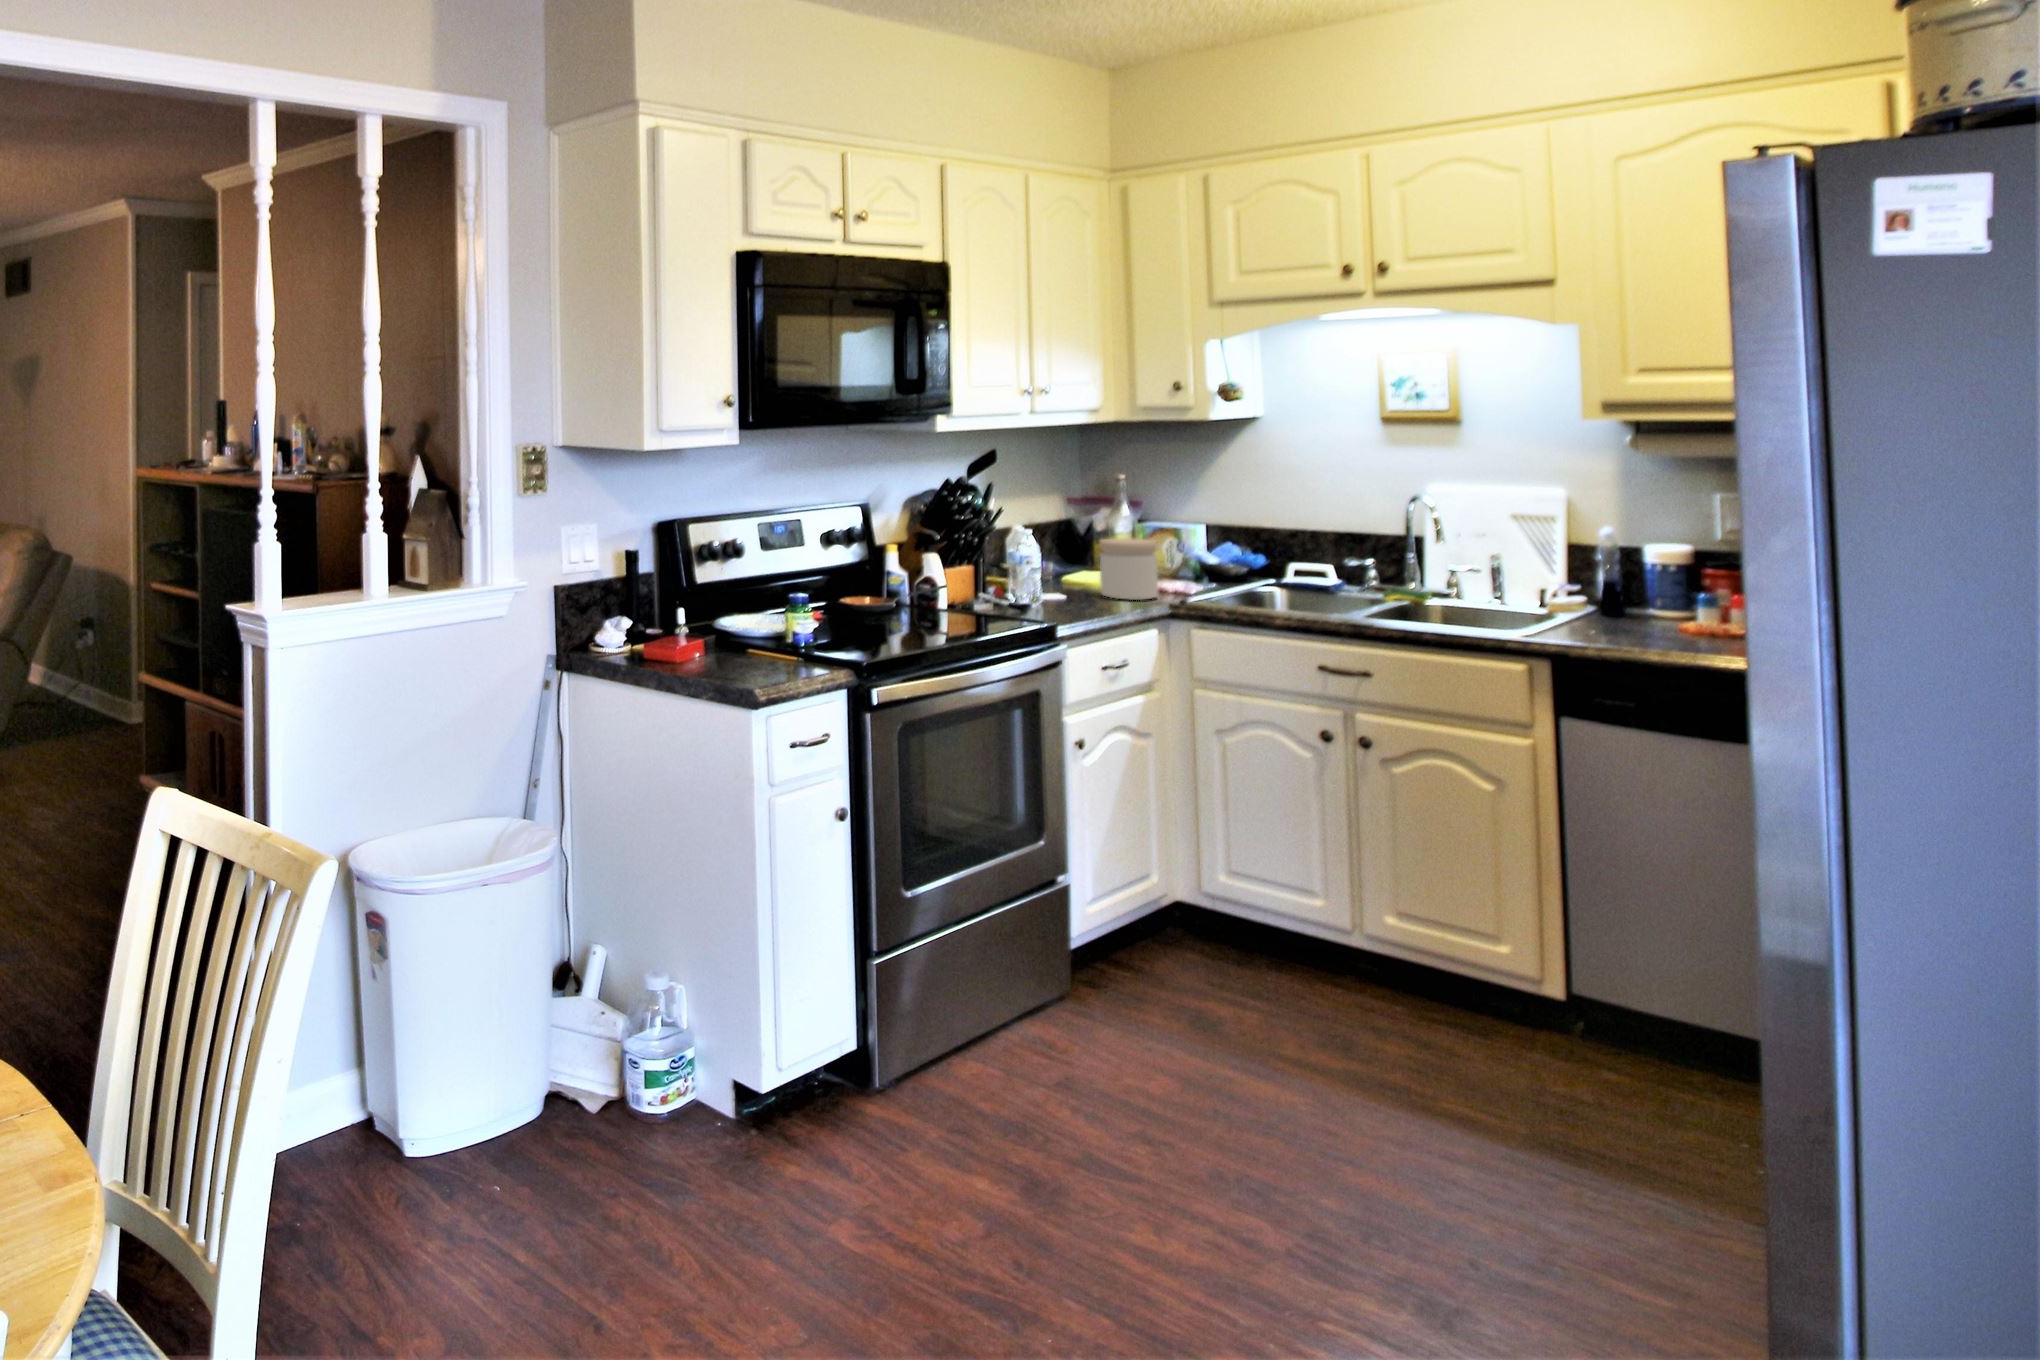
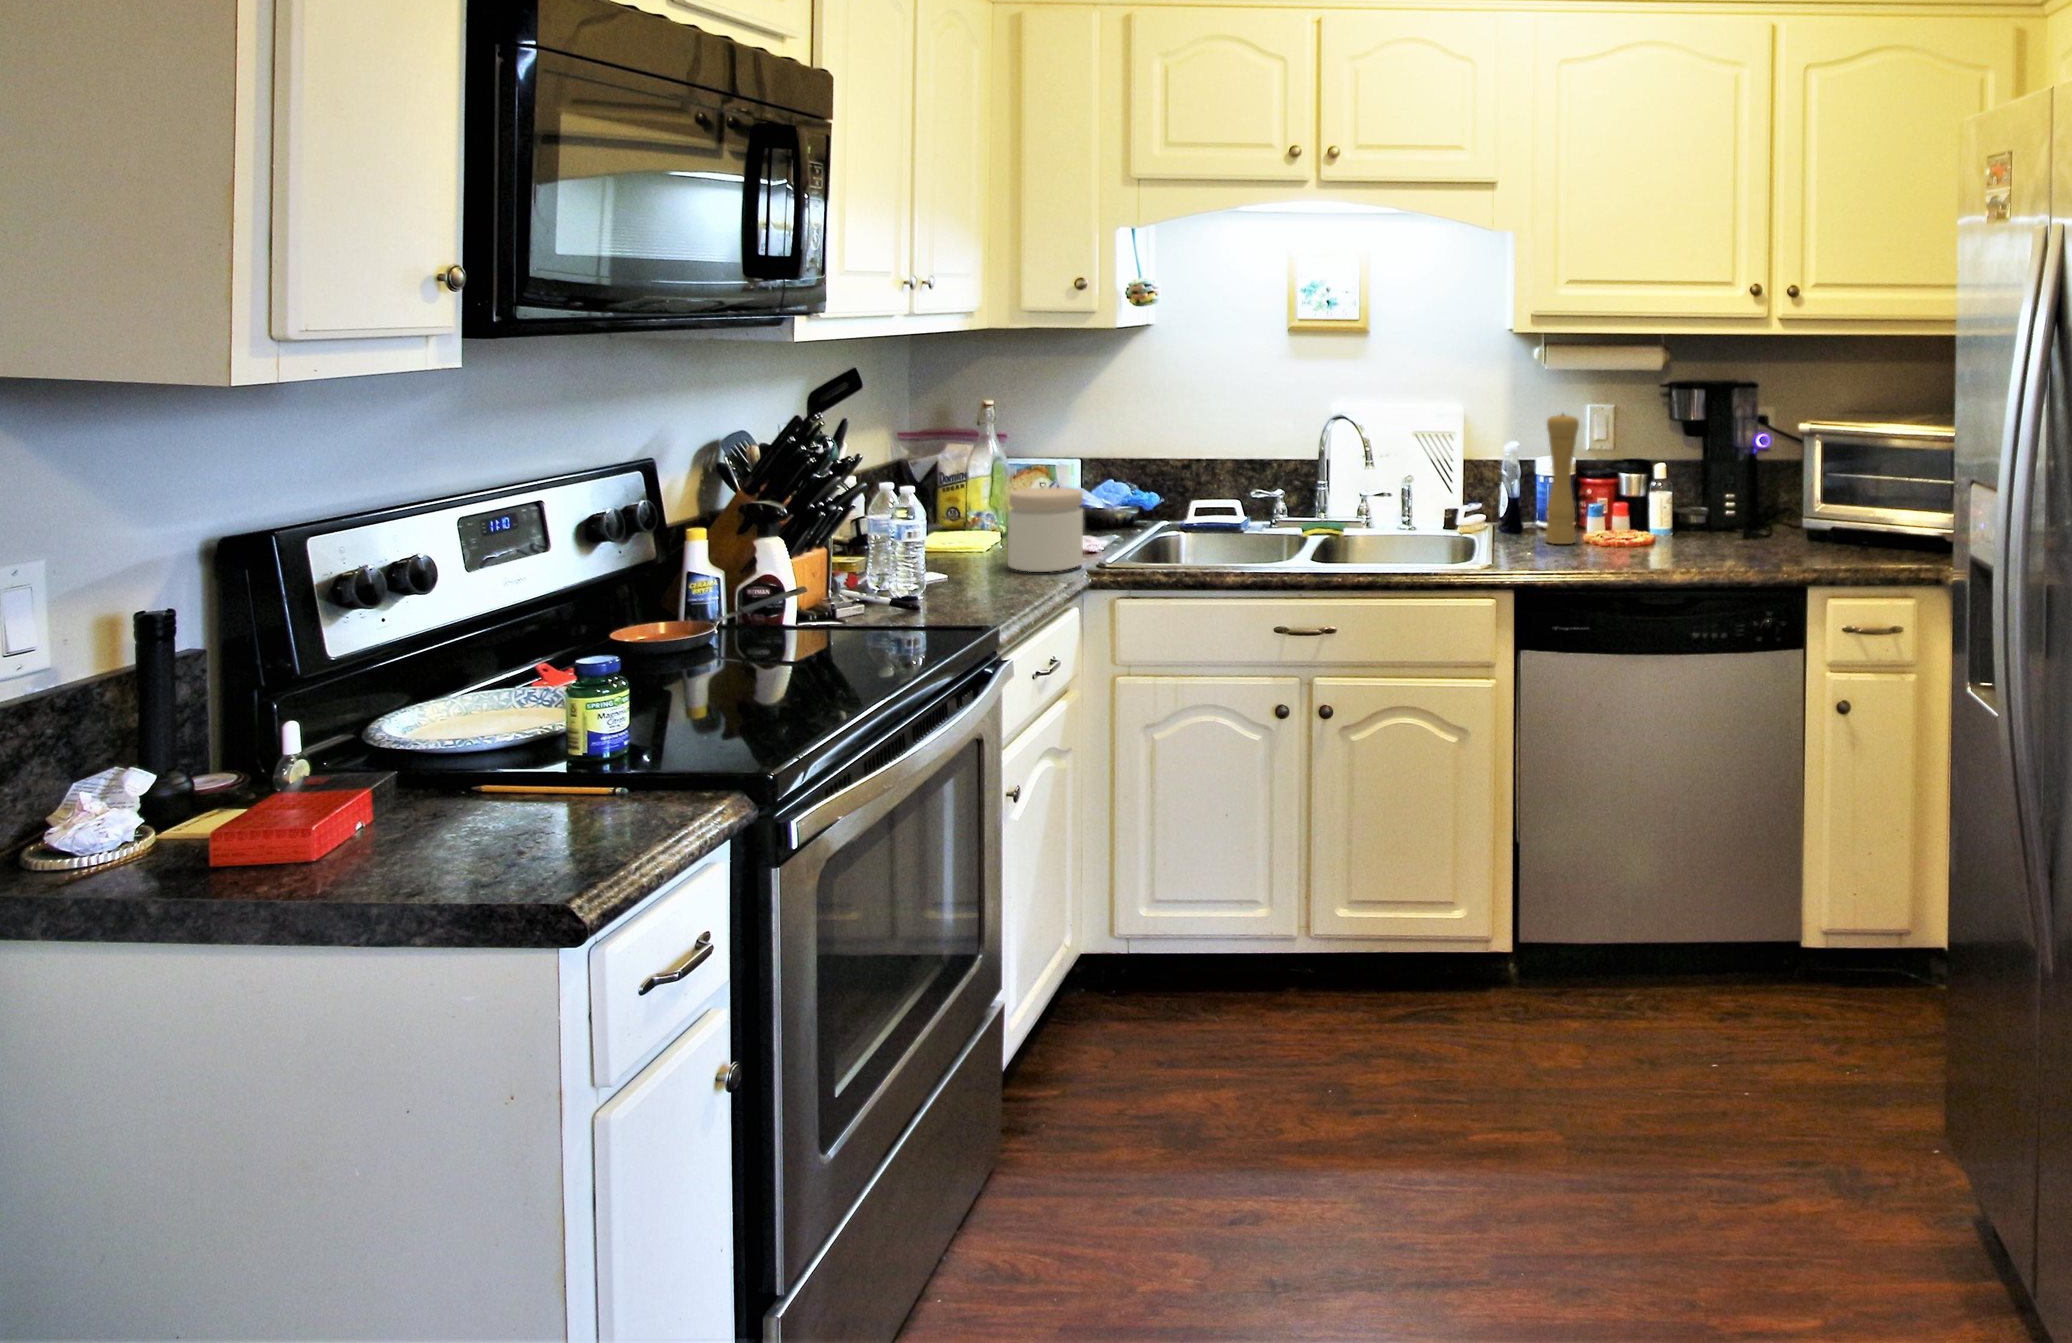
pepper mill: none [1640,496,1686,628] -> present [1546,414,1579,544]

